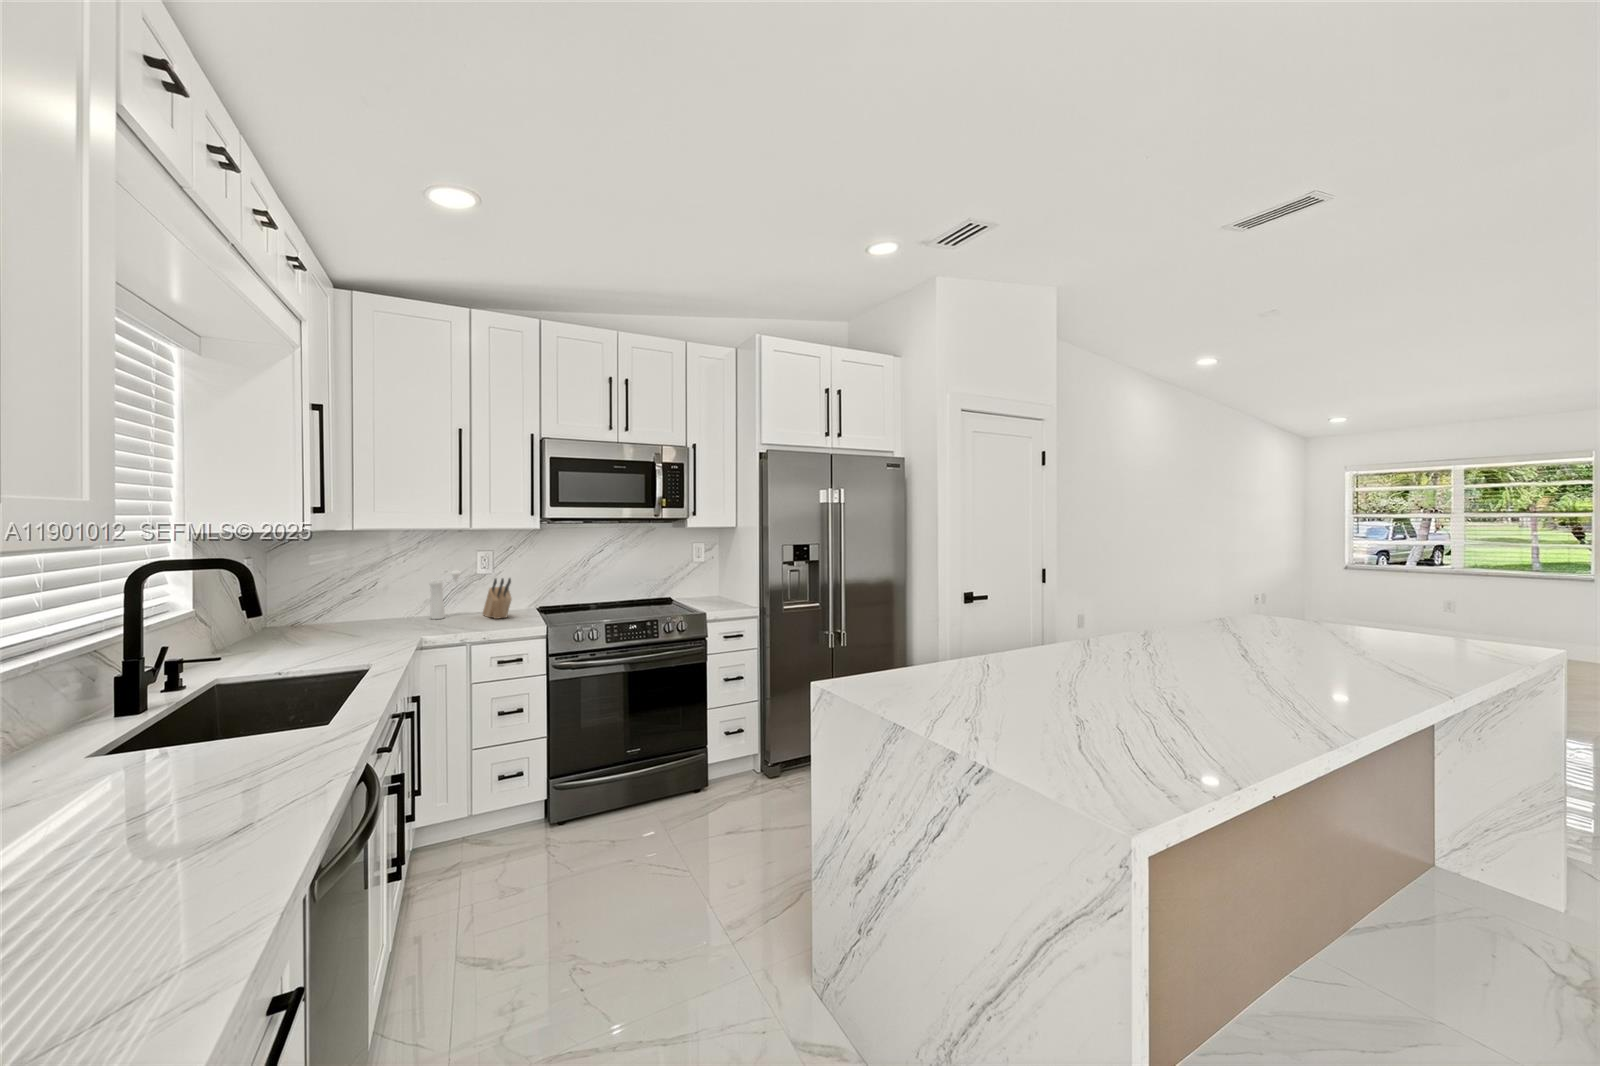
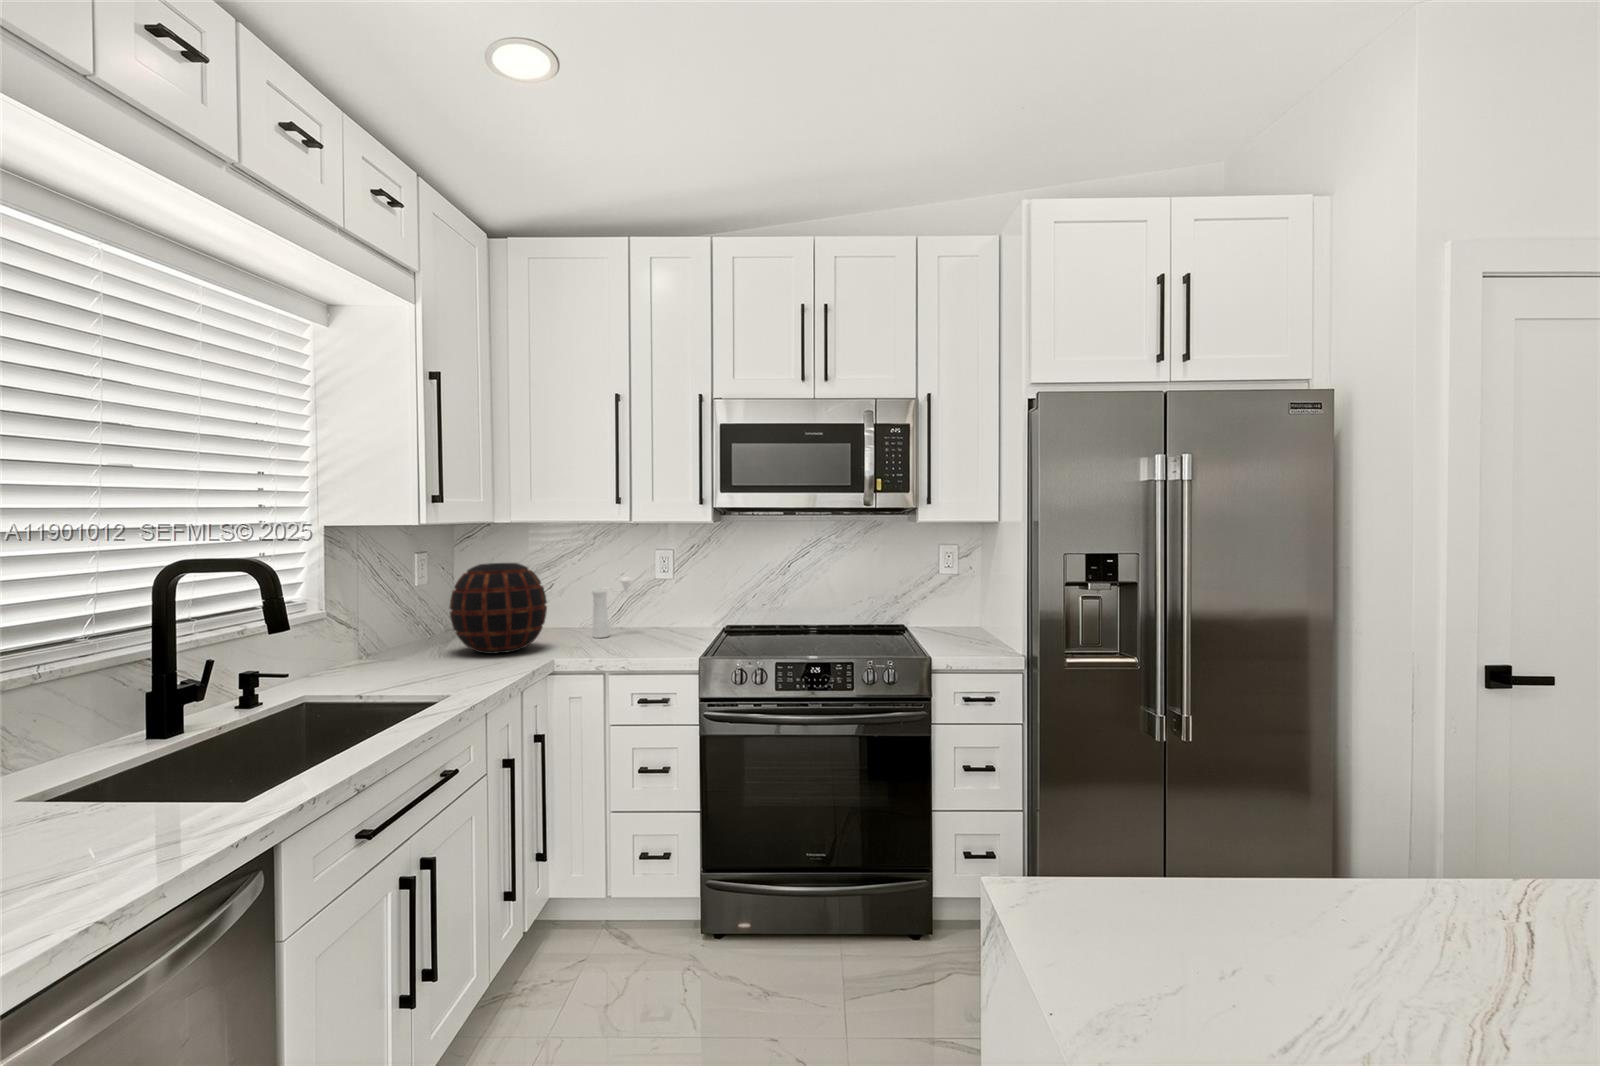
decorative vase: none [310,562,405,638] -> present [449,563,547,654]
knife block: present [483,578,511,619] -> none [651,589,675,643]

